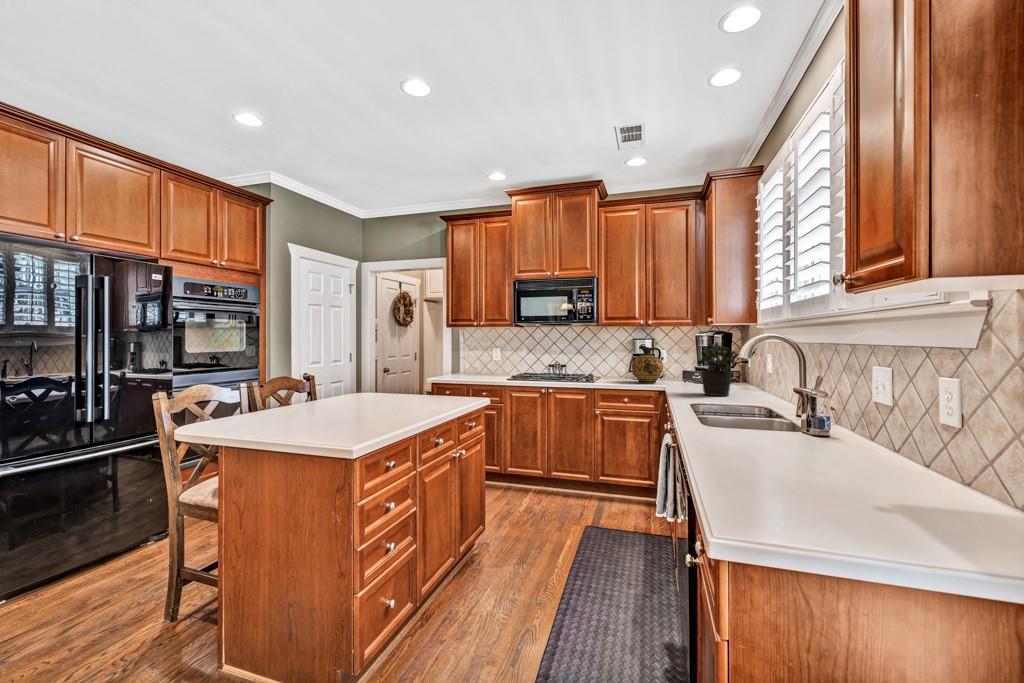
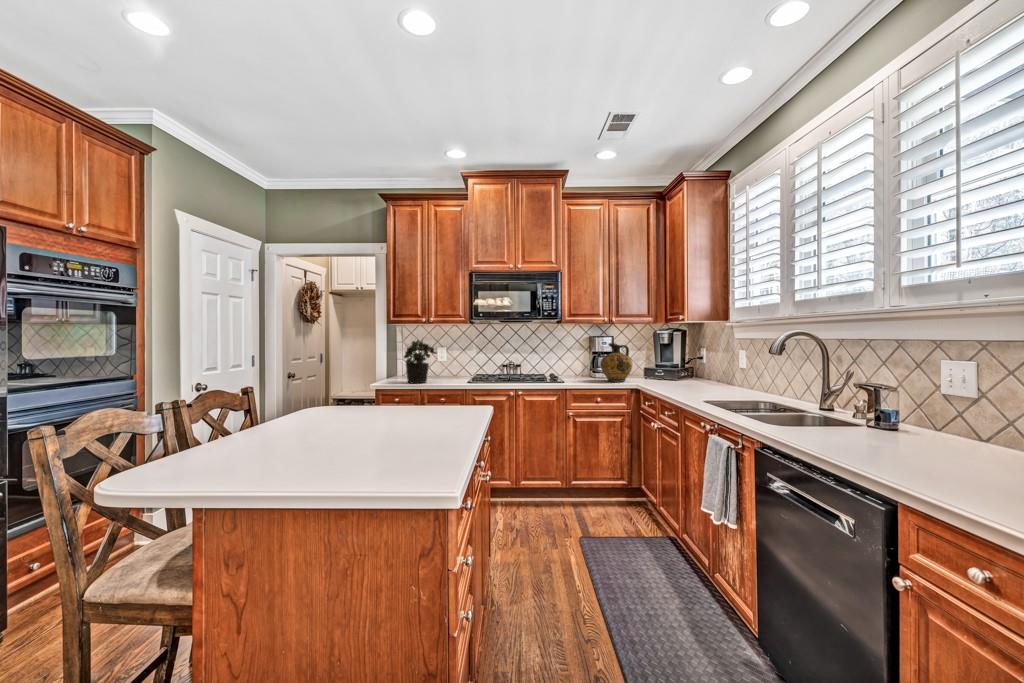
potted plant: present [697,341,739,396] -> present [404,340,437,383]

